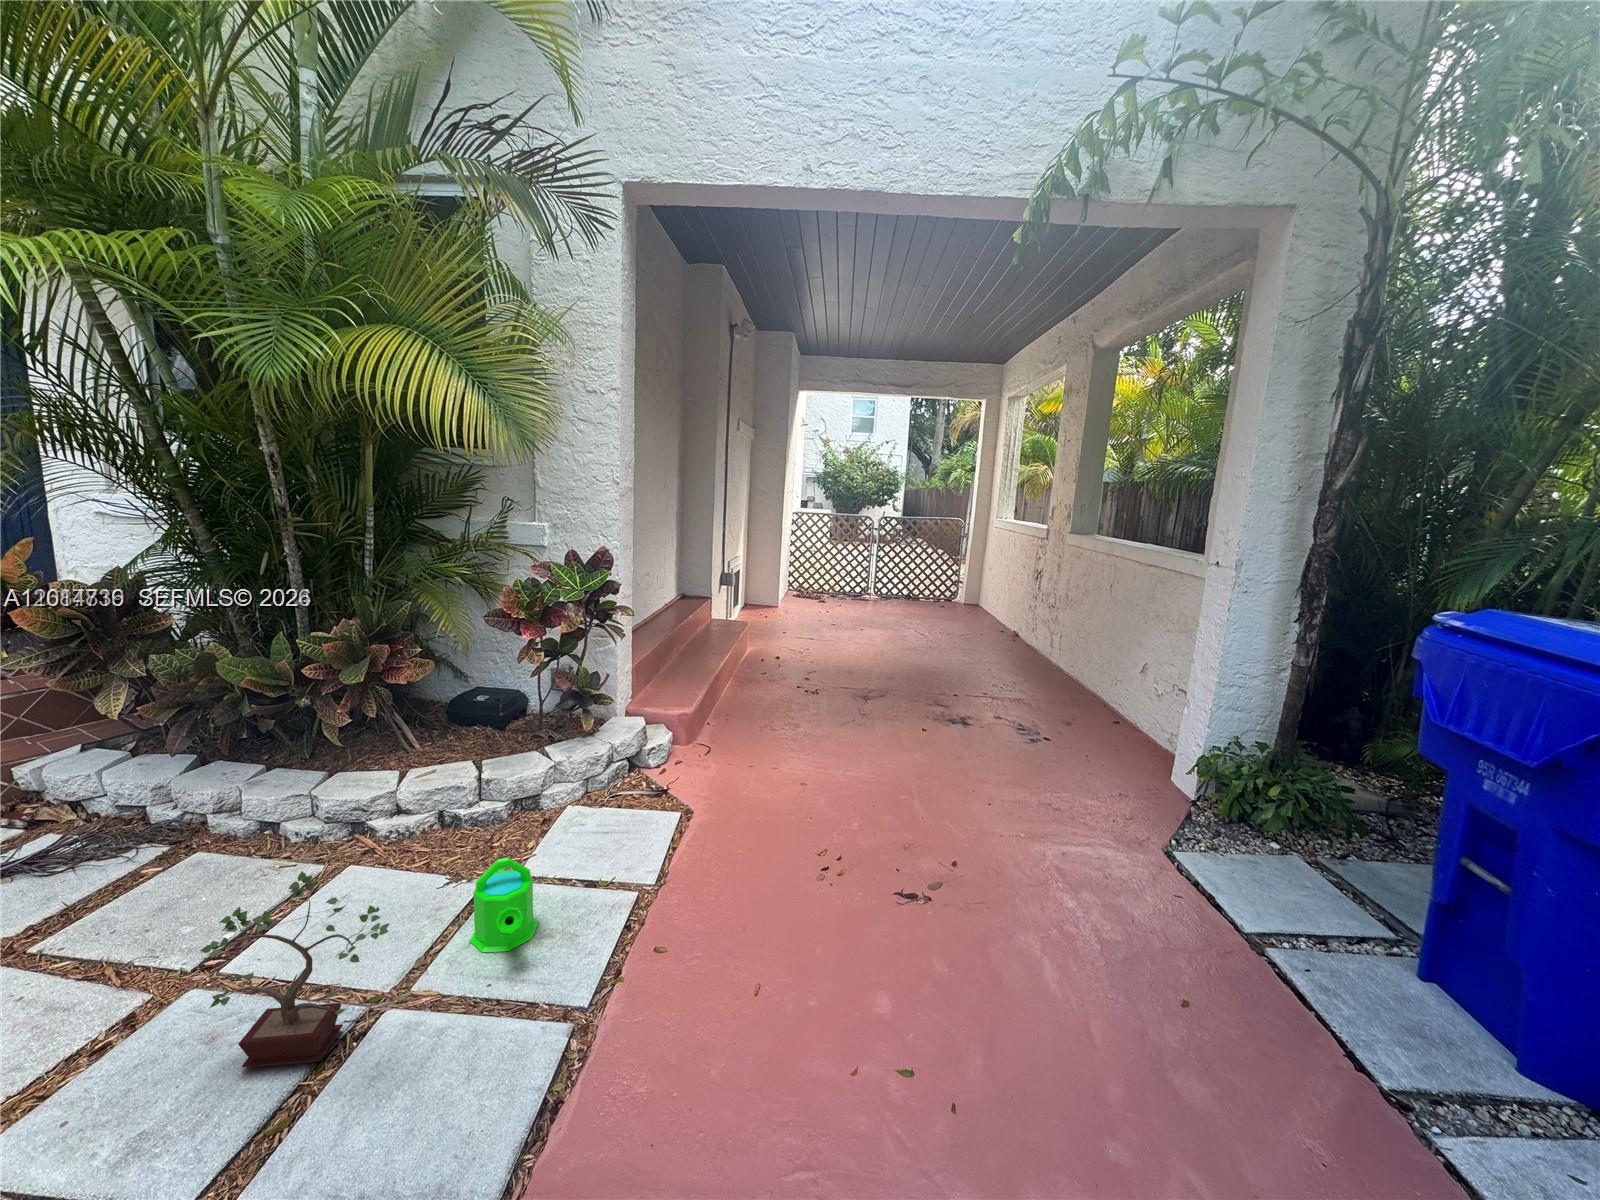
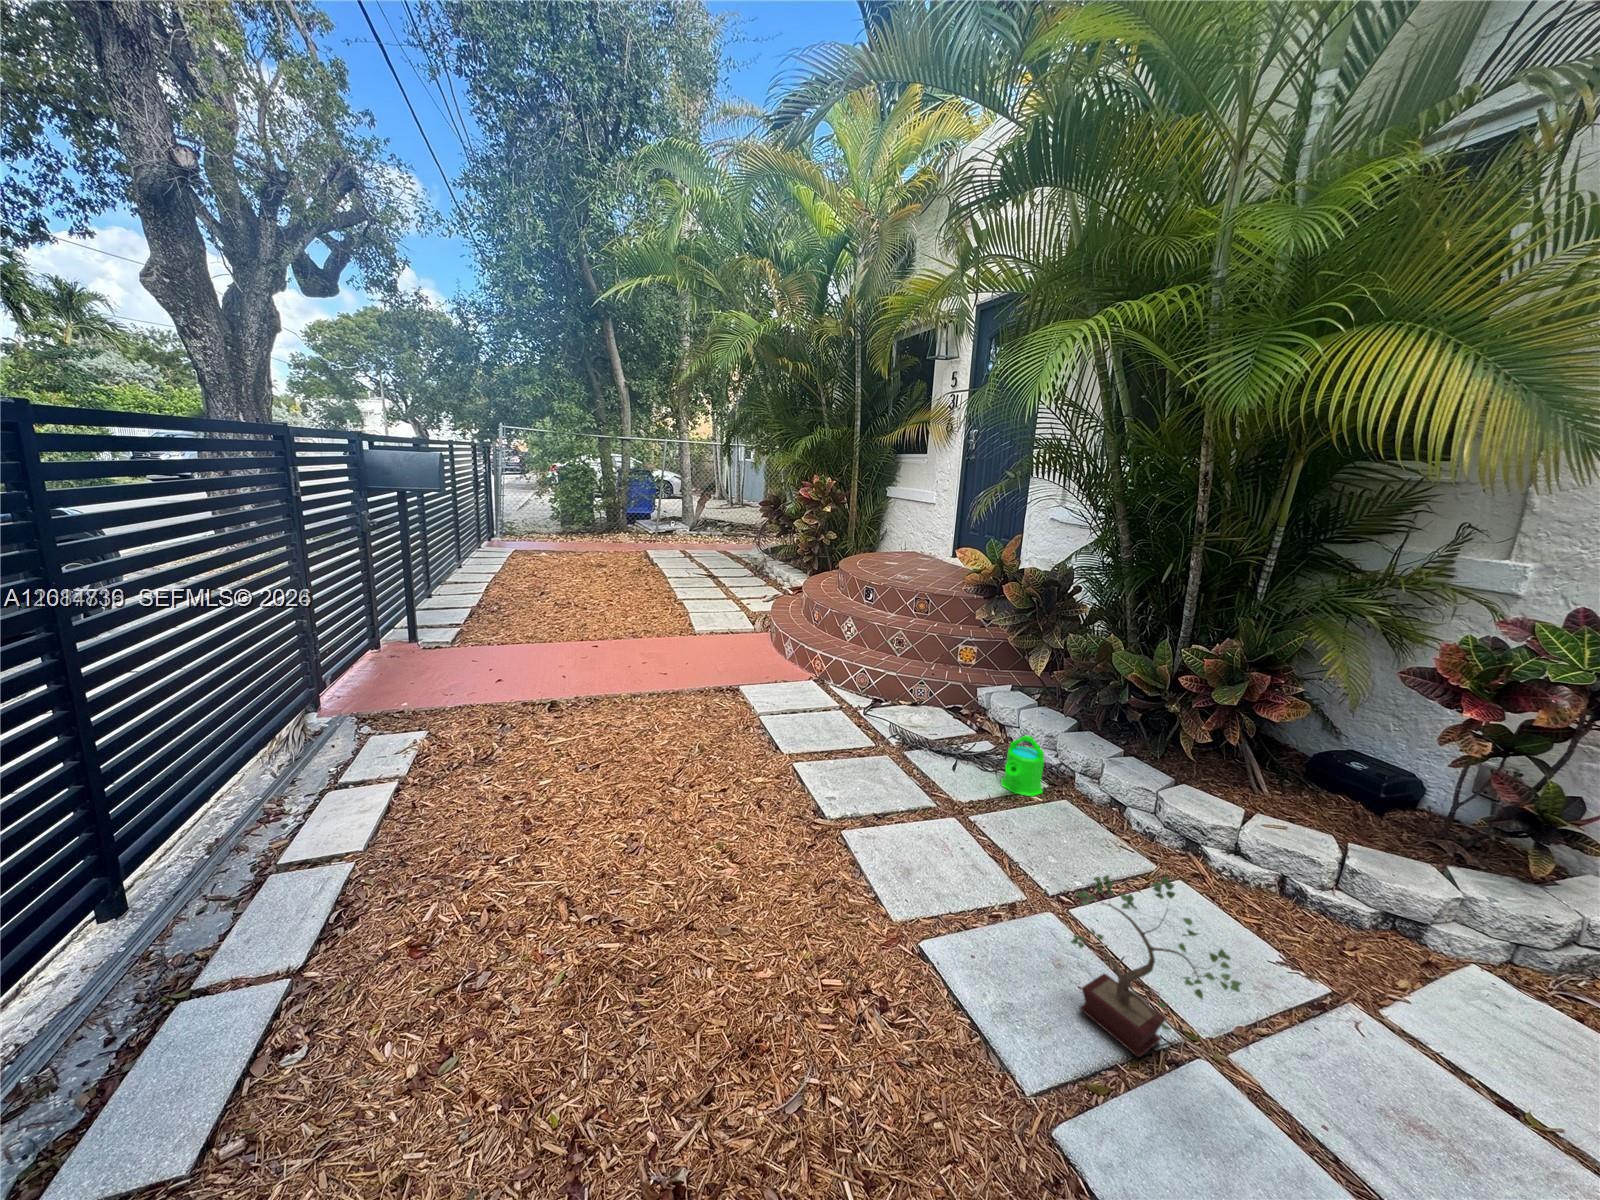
watering can: present [470,857,538,952] -> present [1001,735,1044,796]

